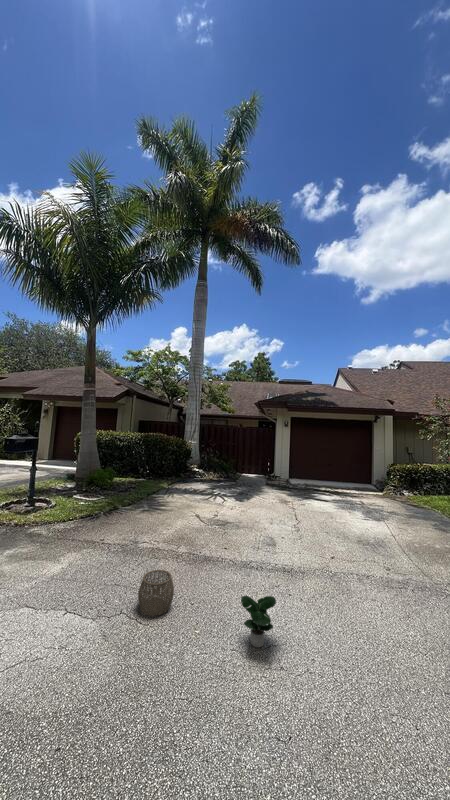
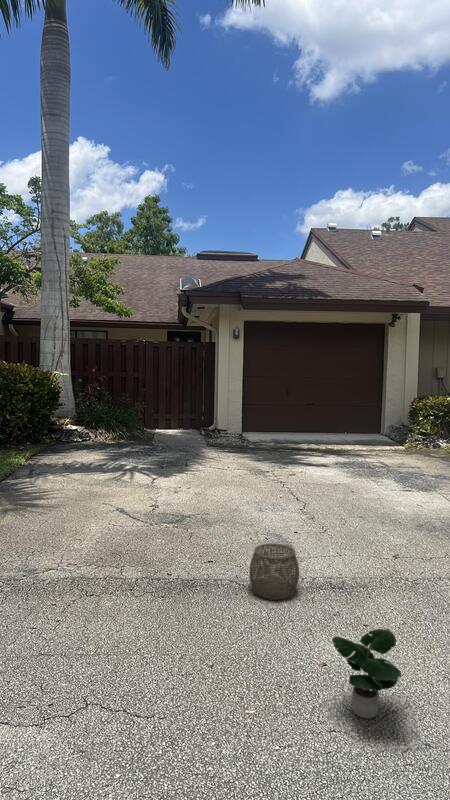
woven basket: present [138,570,174,616] -> present [249,543,299,600]

